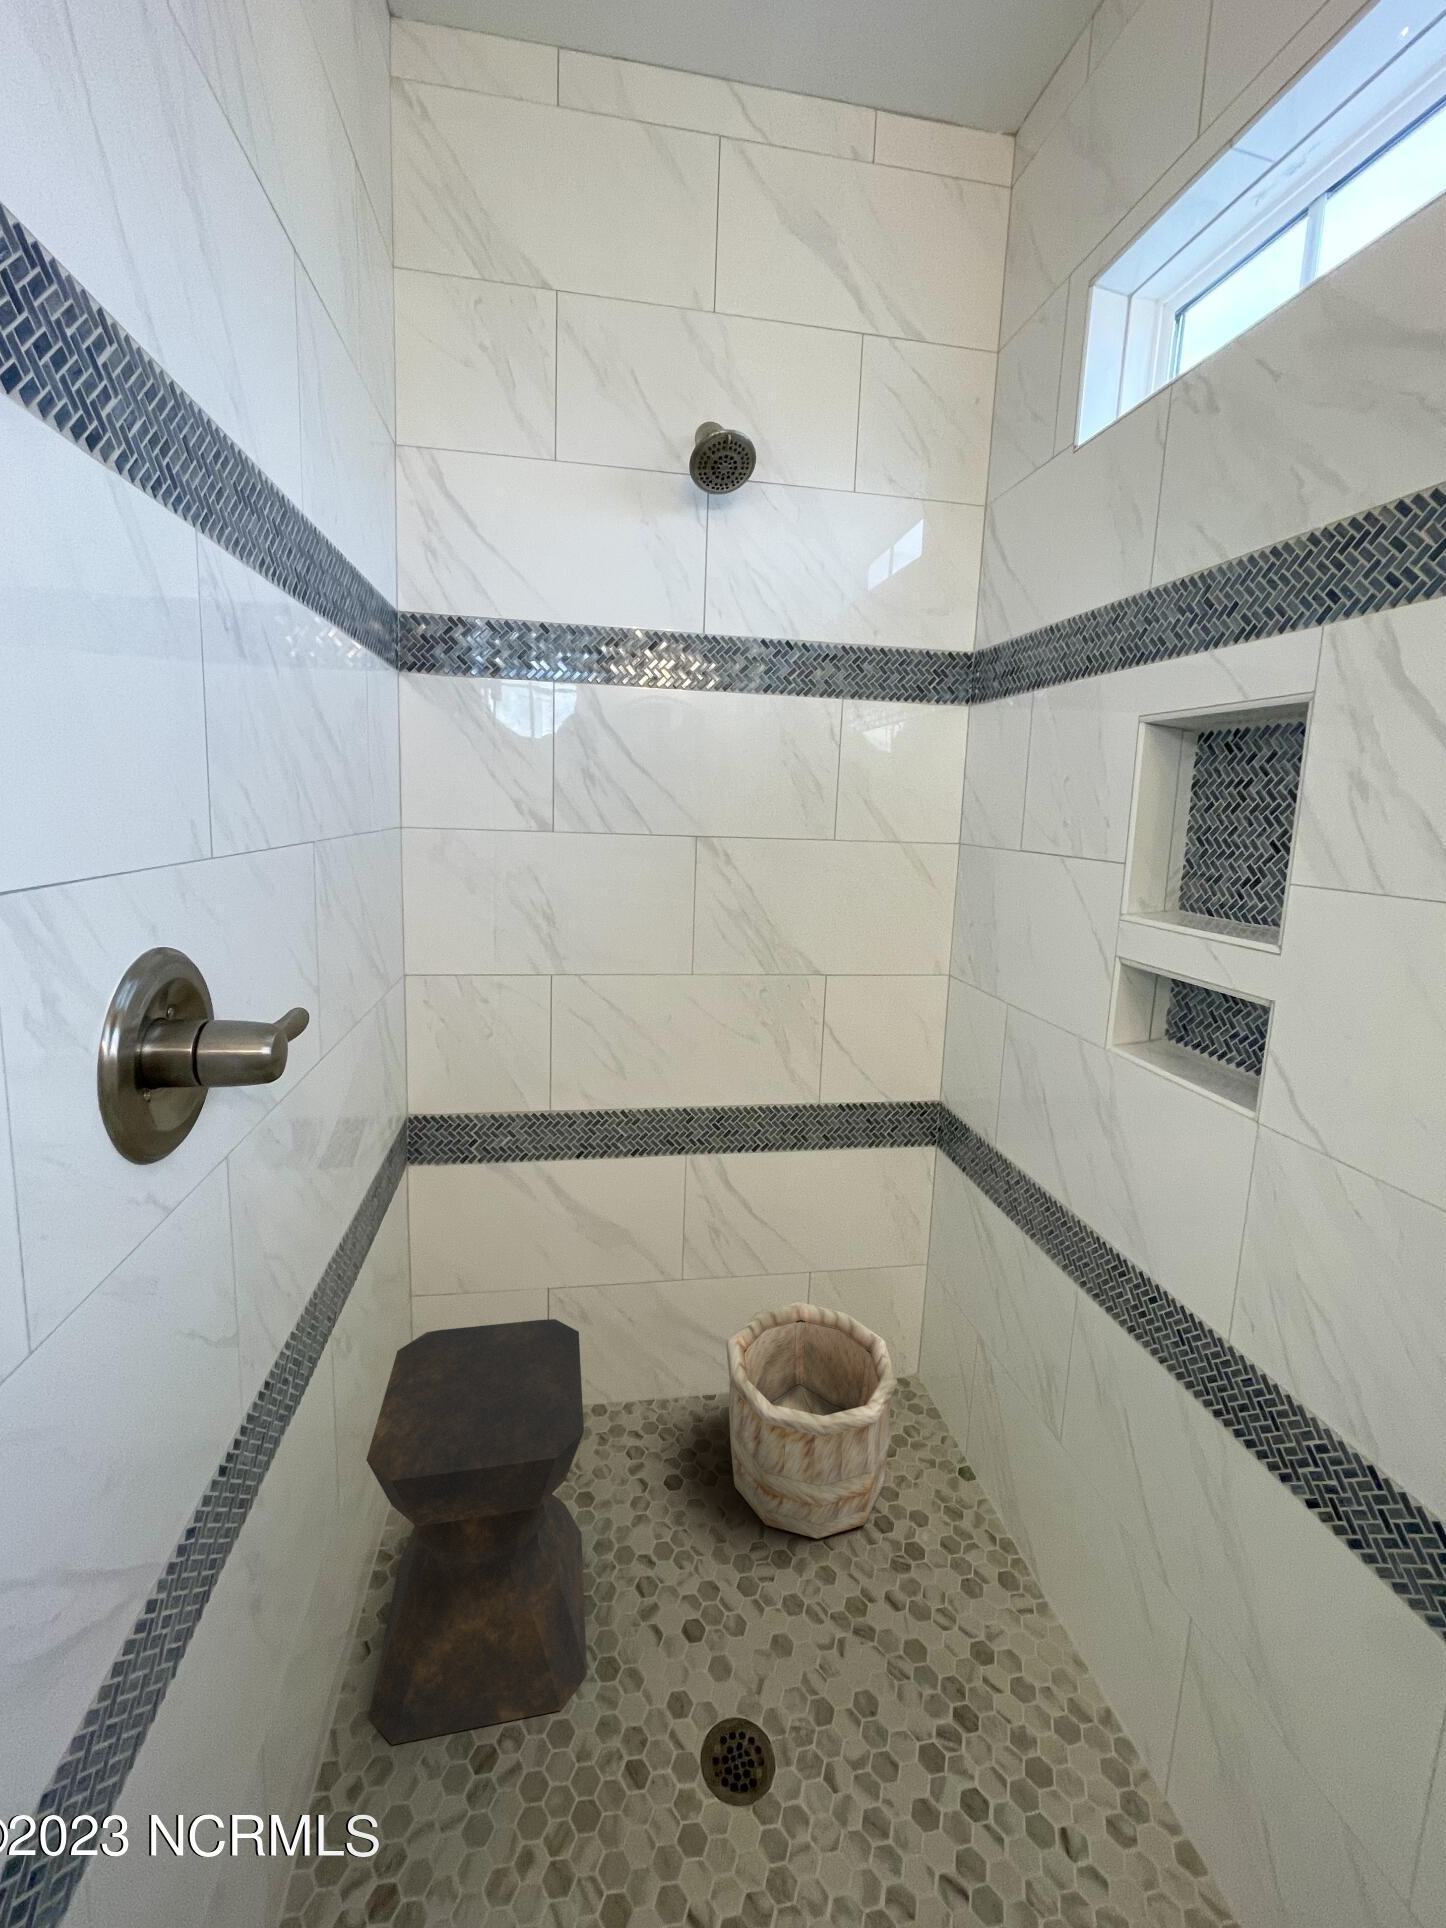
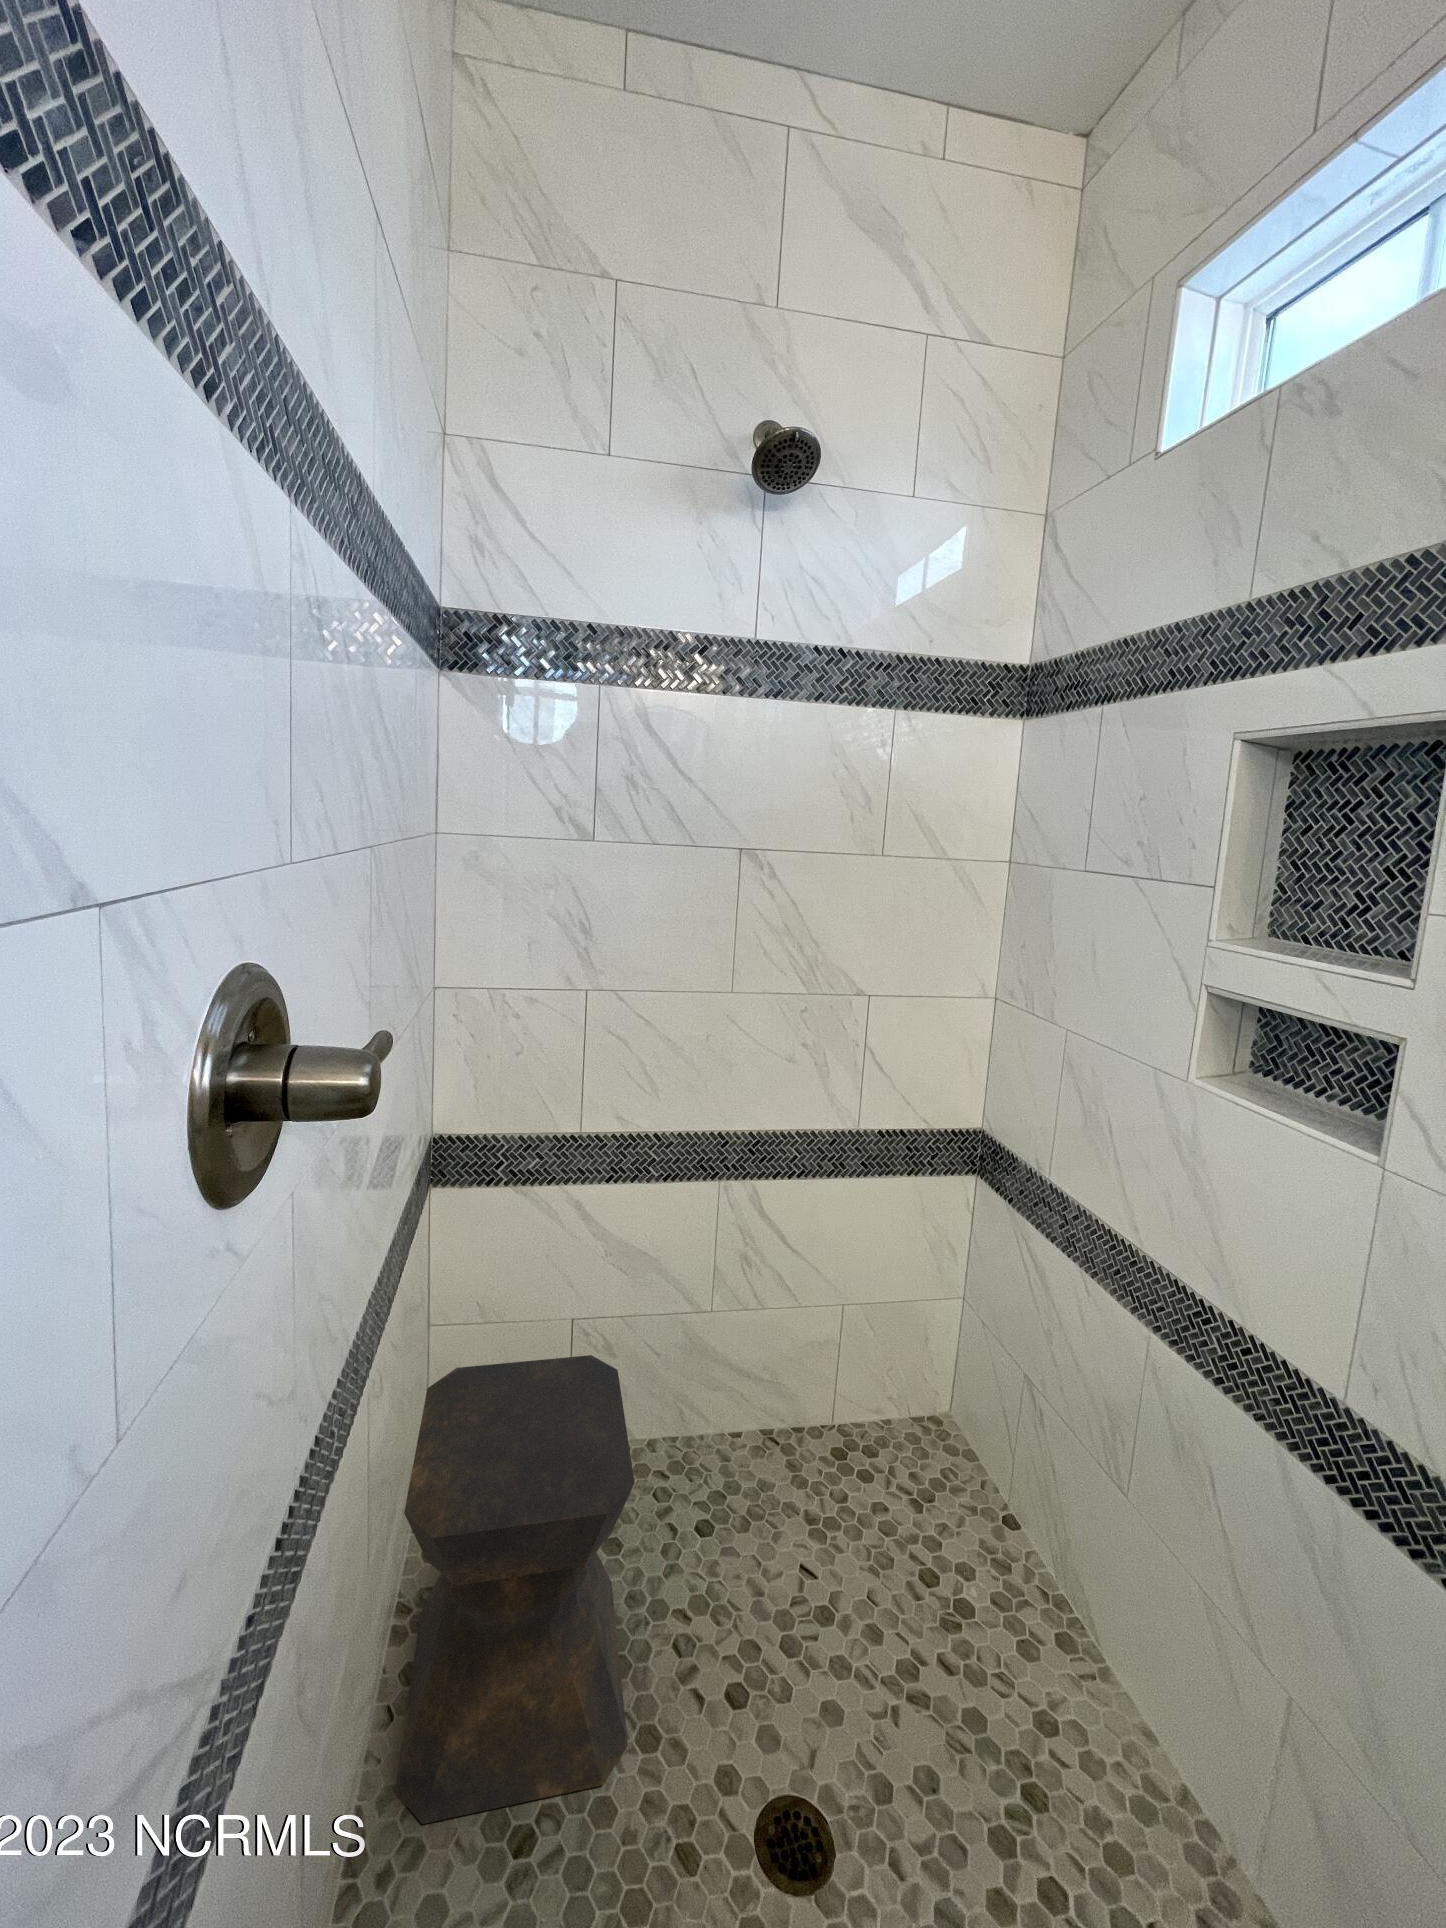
wooden bucket: present [726,1302,897,1539] -> none [761,1336,945,1593]

